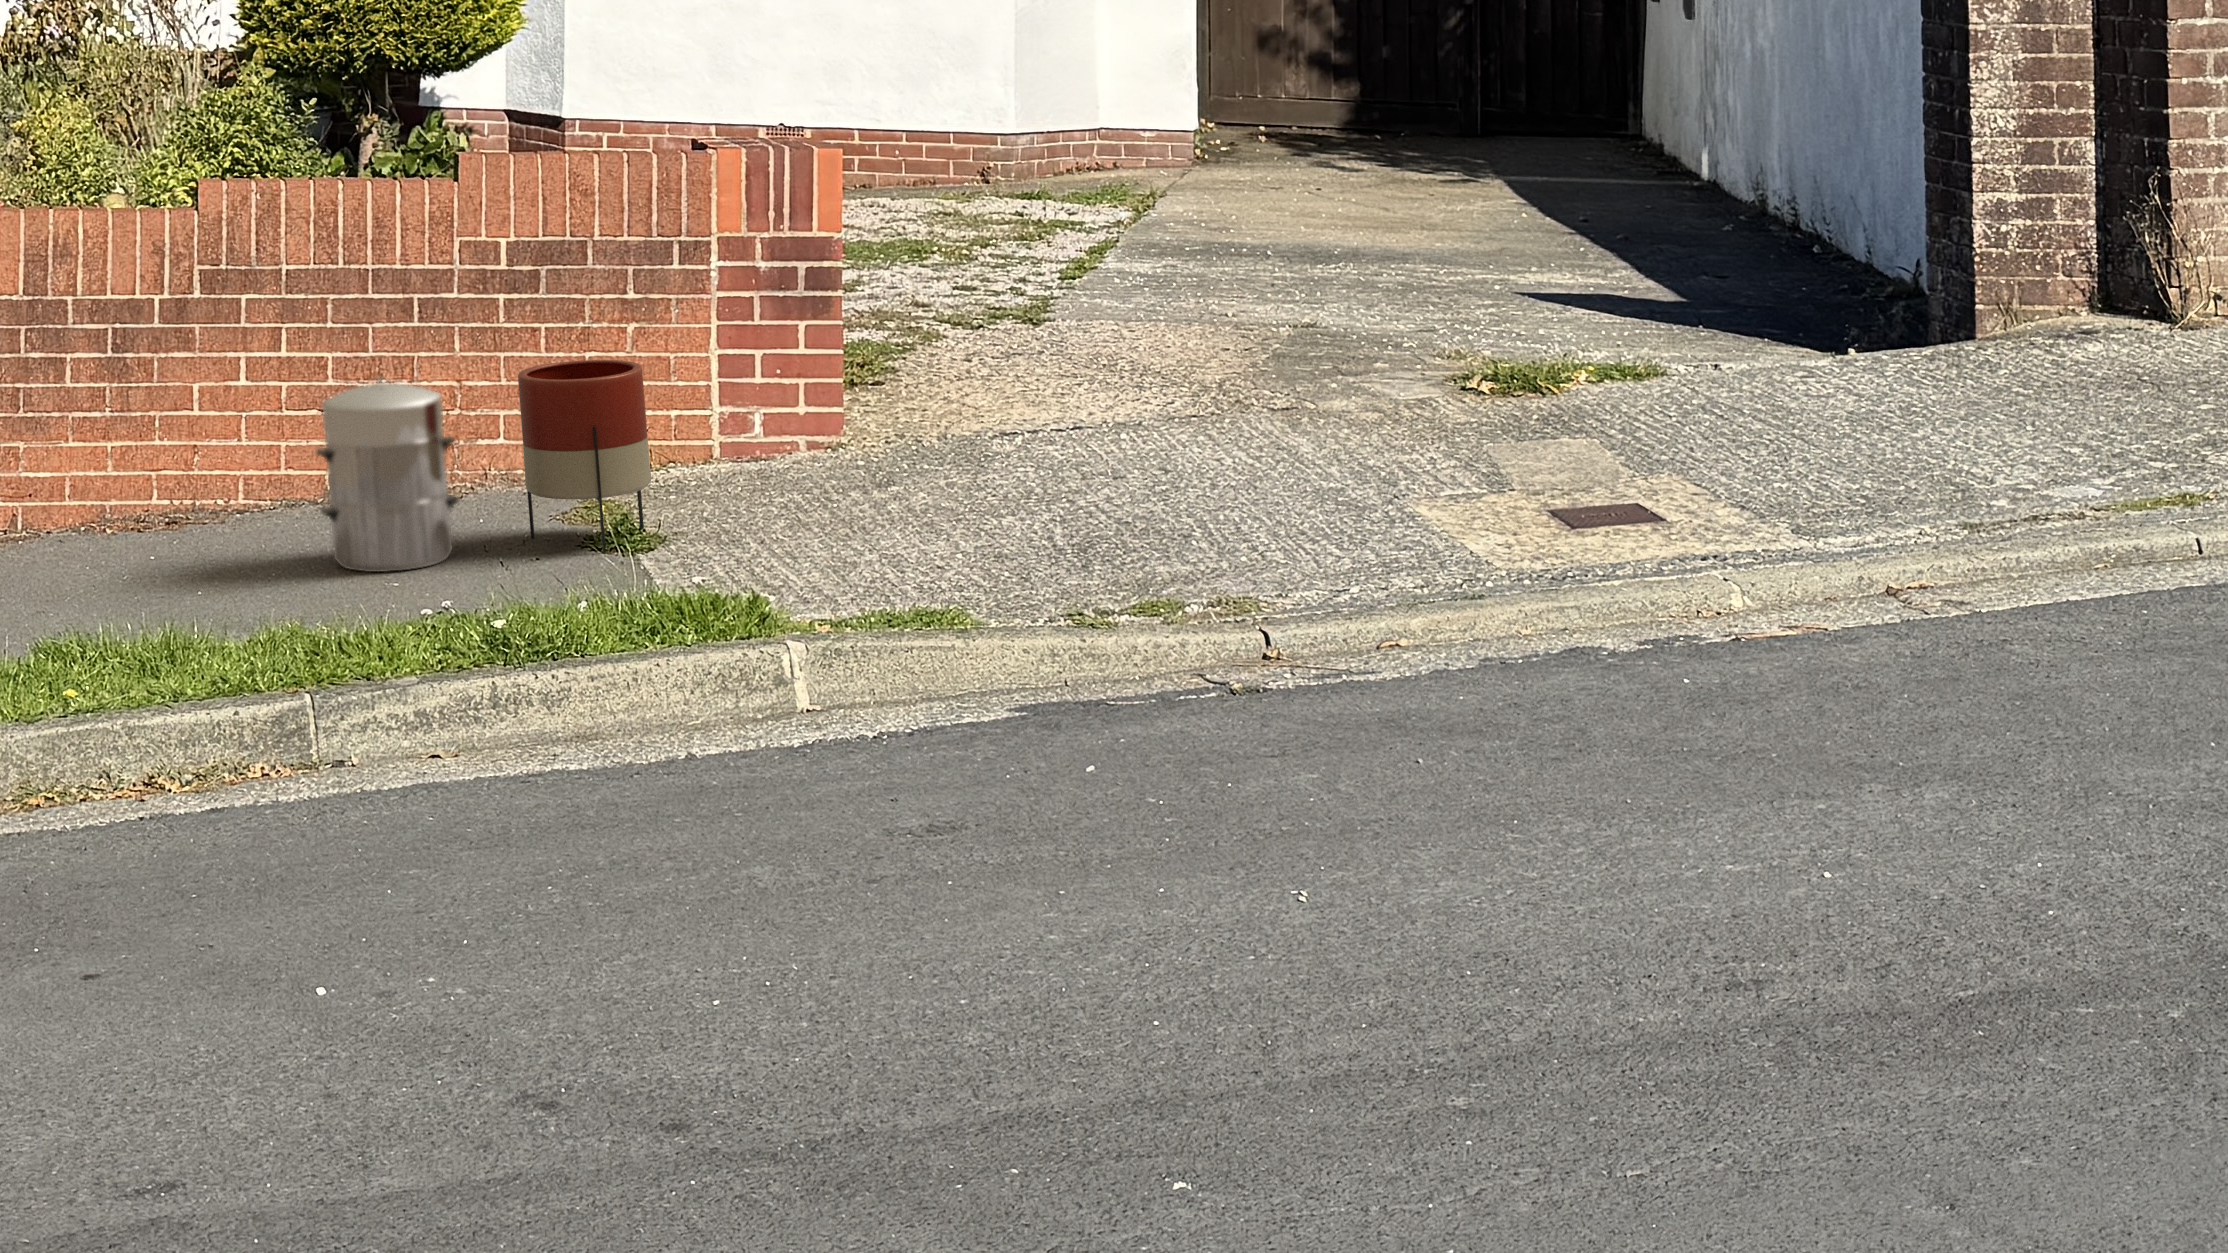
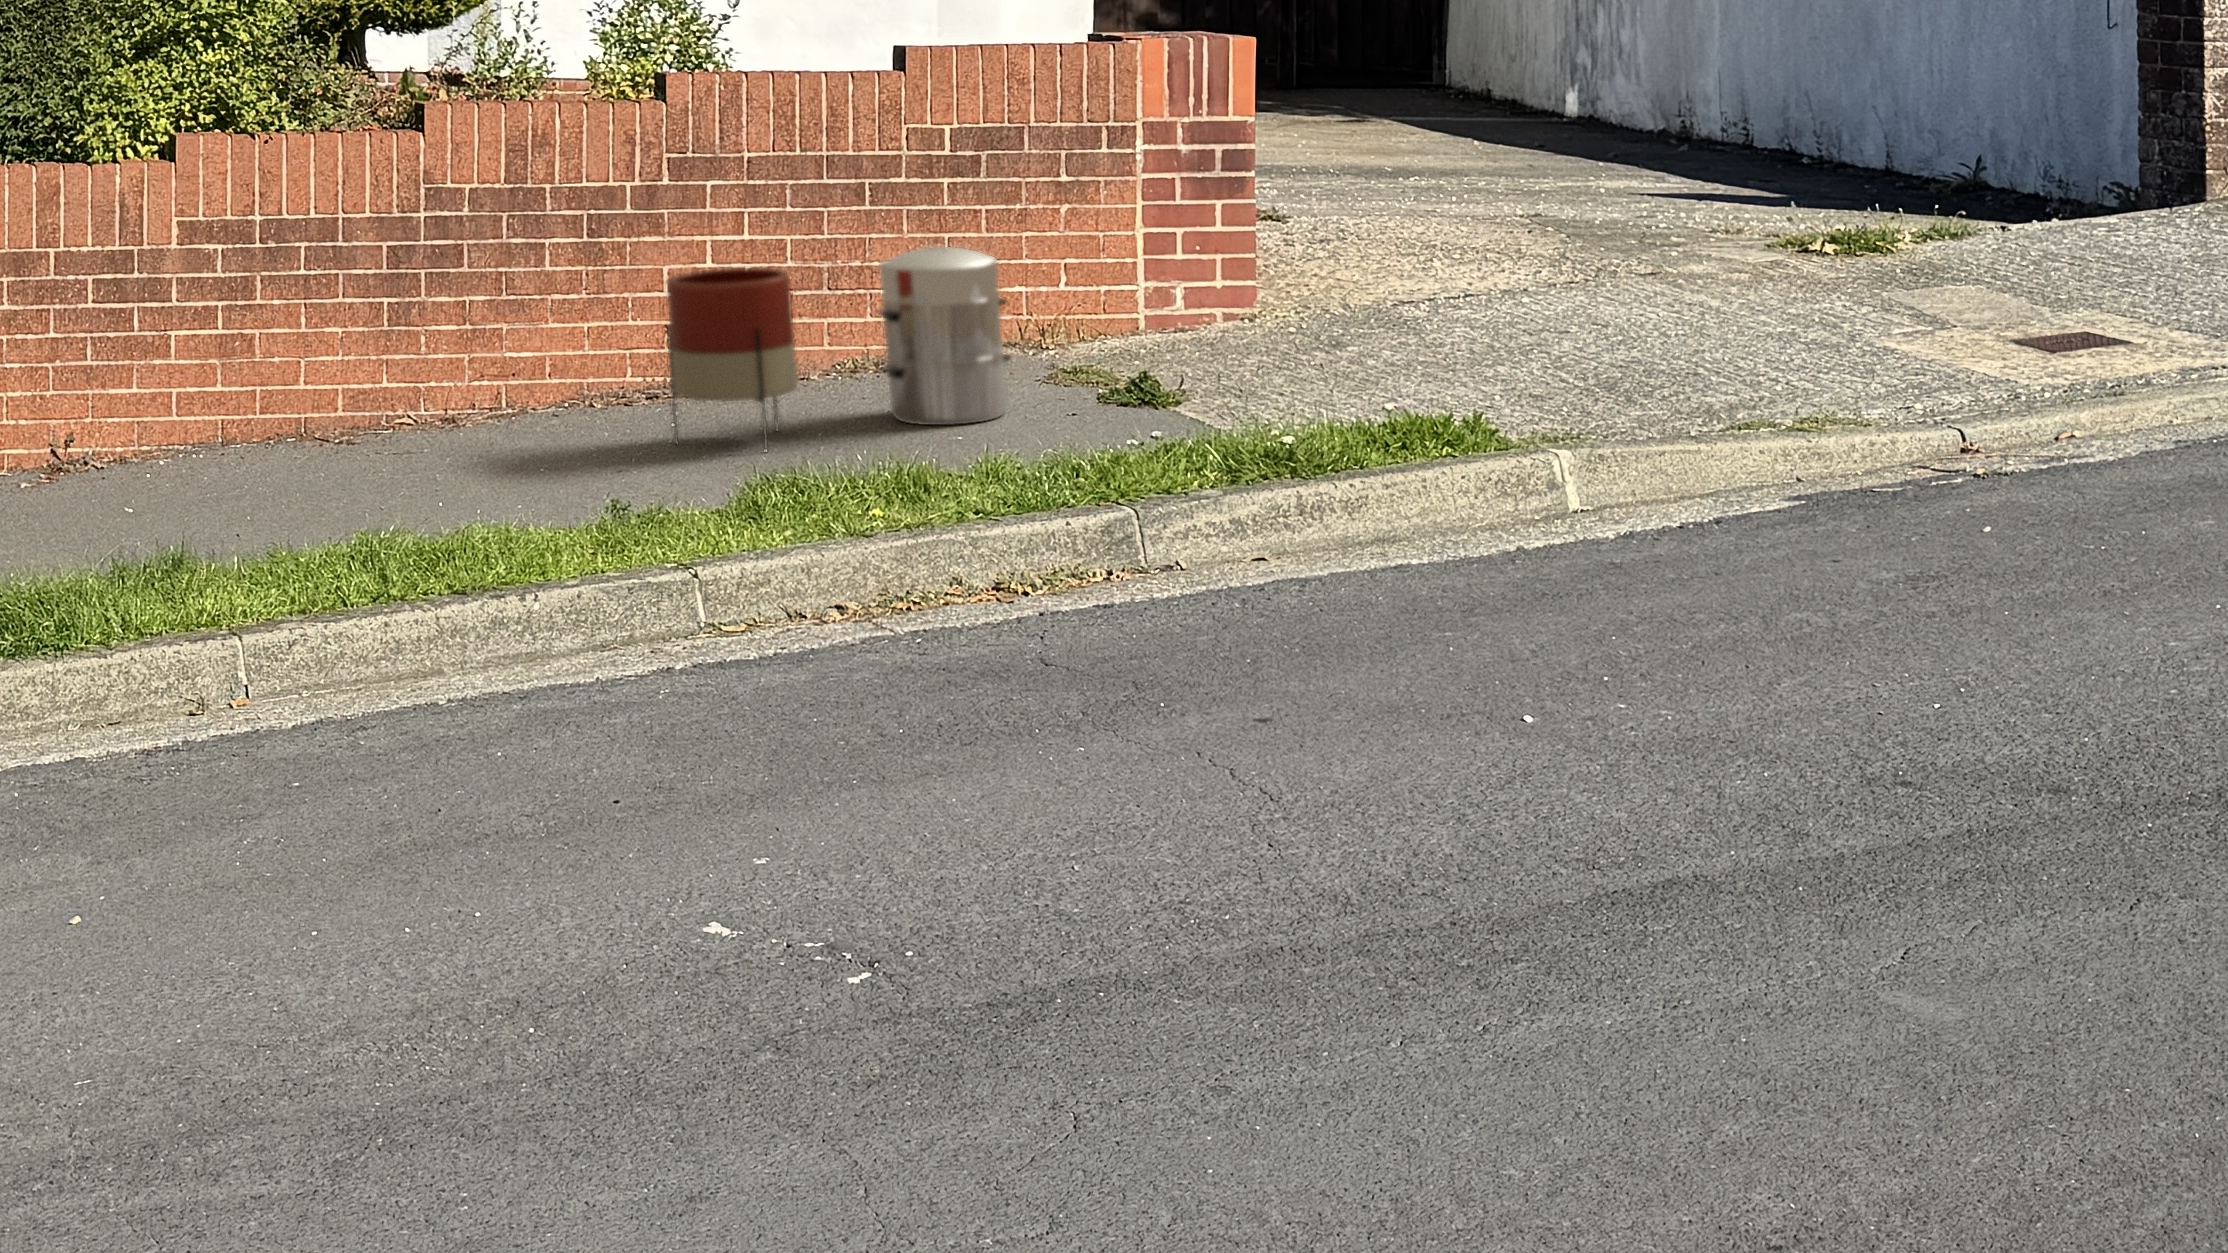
planter: present [518,360,651,553] -> present [667,268,798,449]

